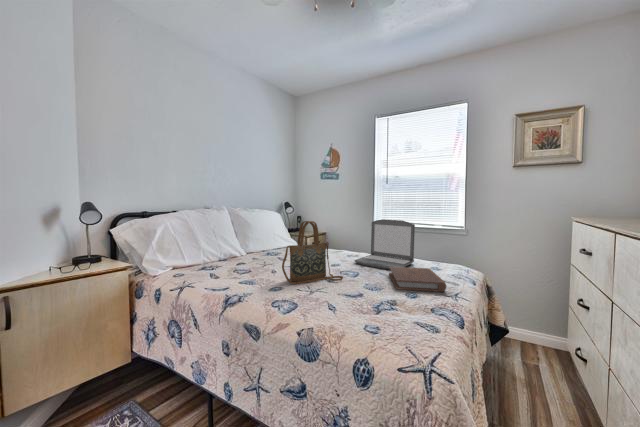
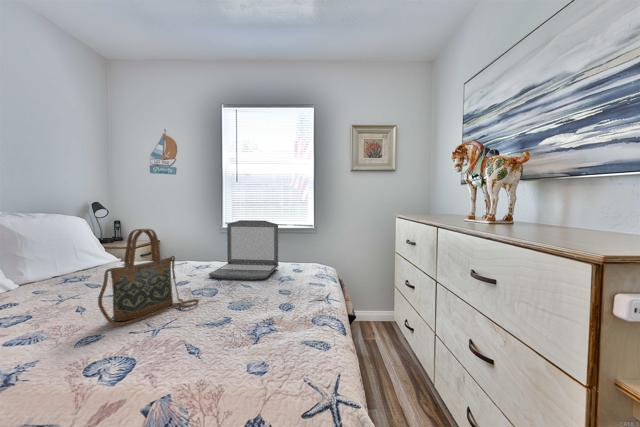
book: present [389,267,446,292] -> none [255,272,320,304]

